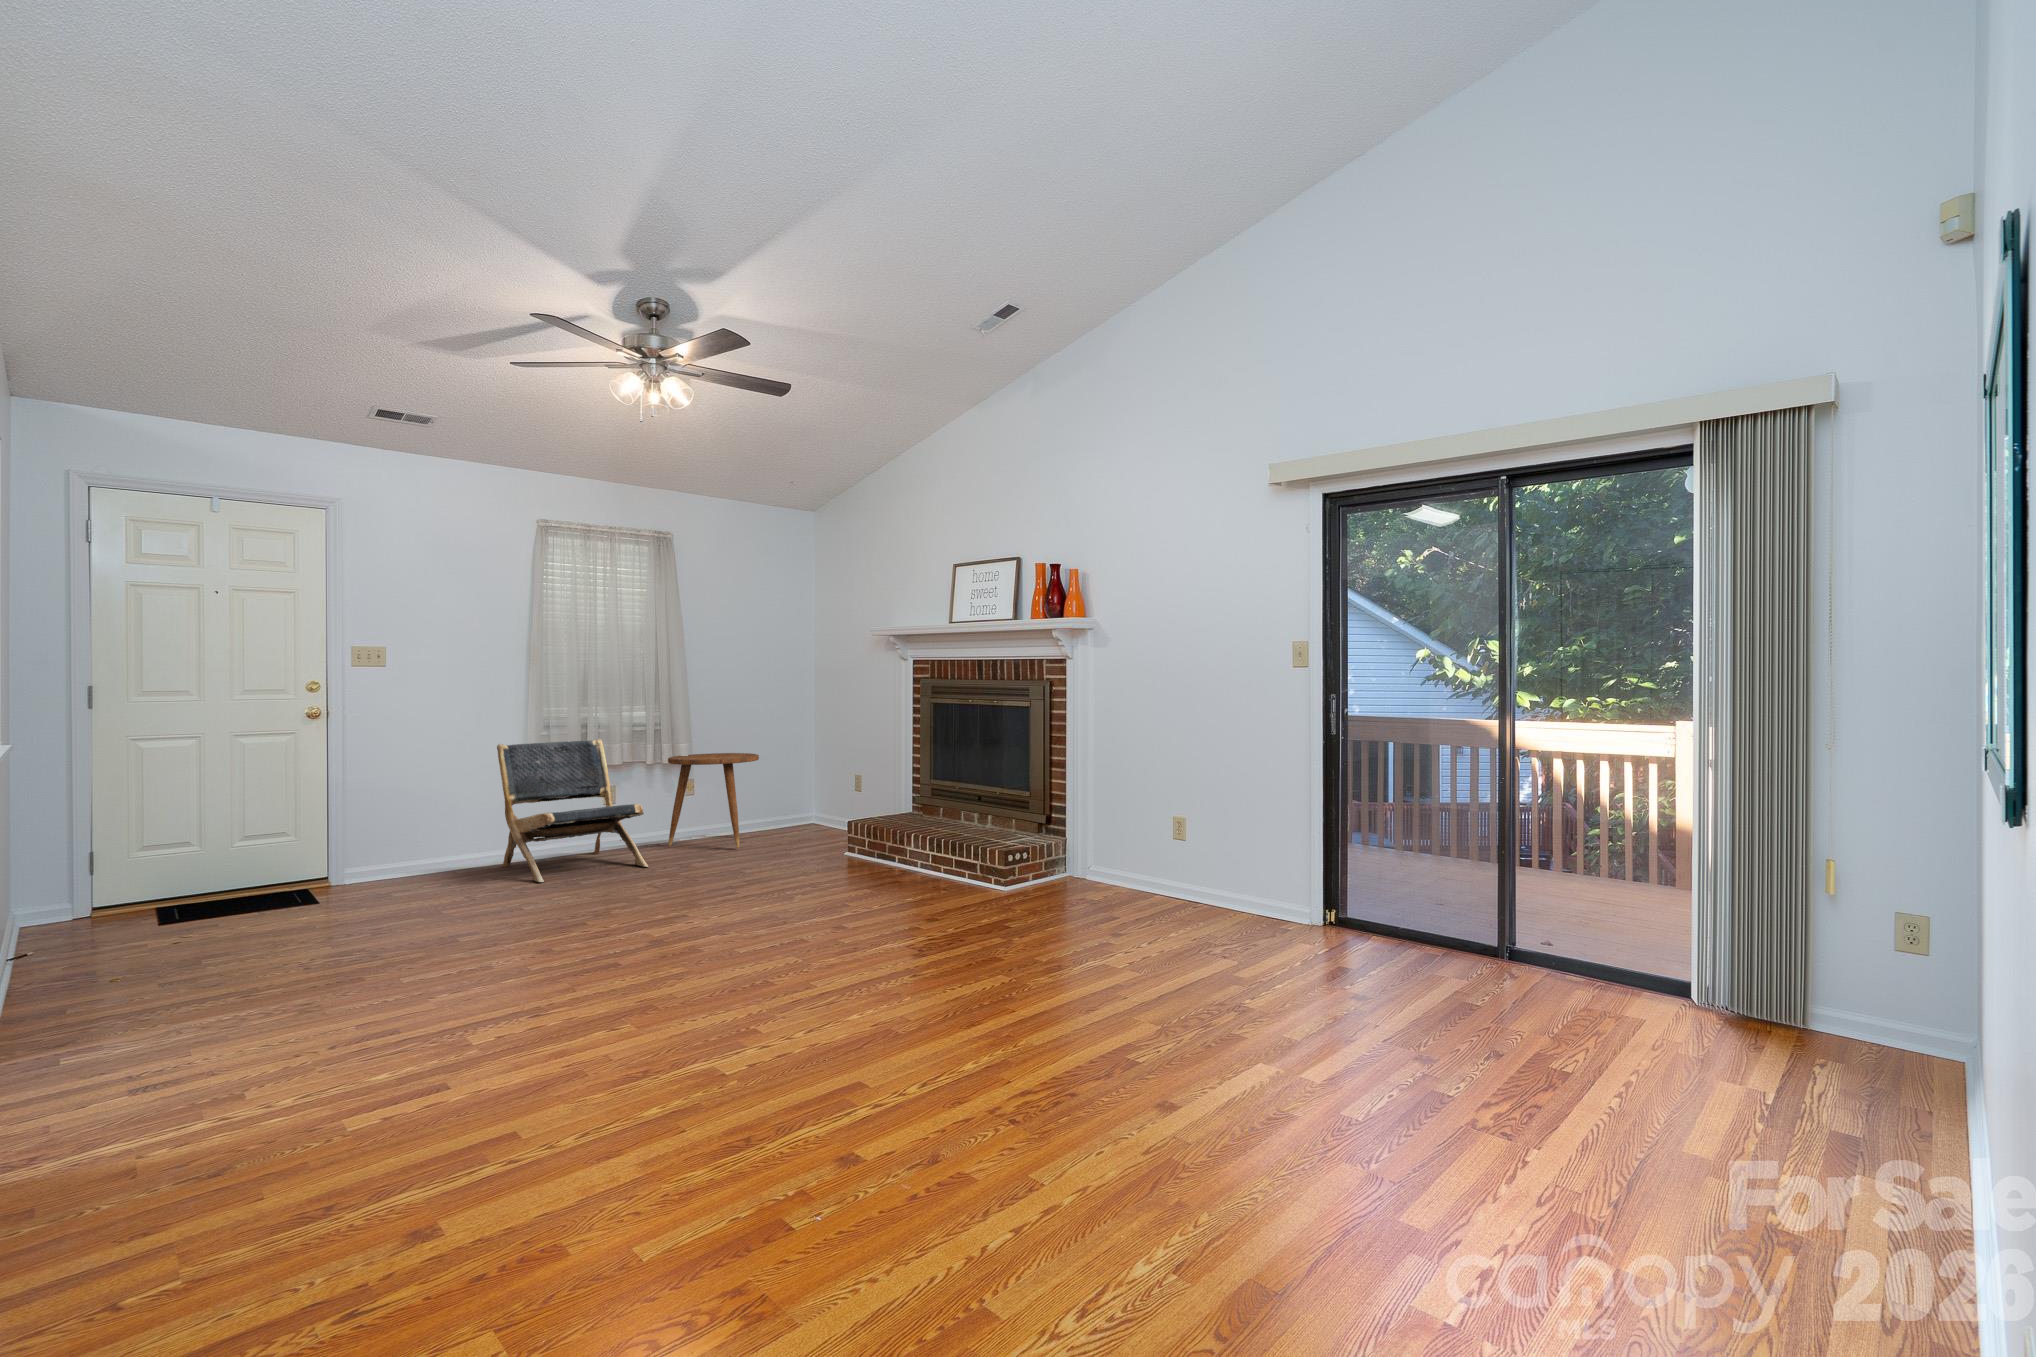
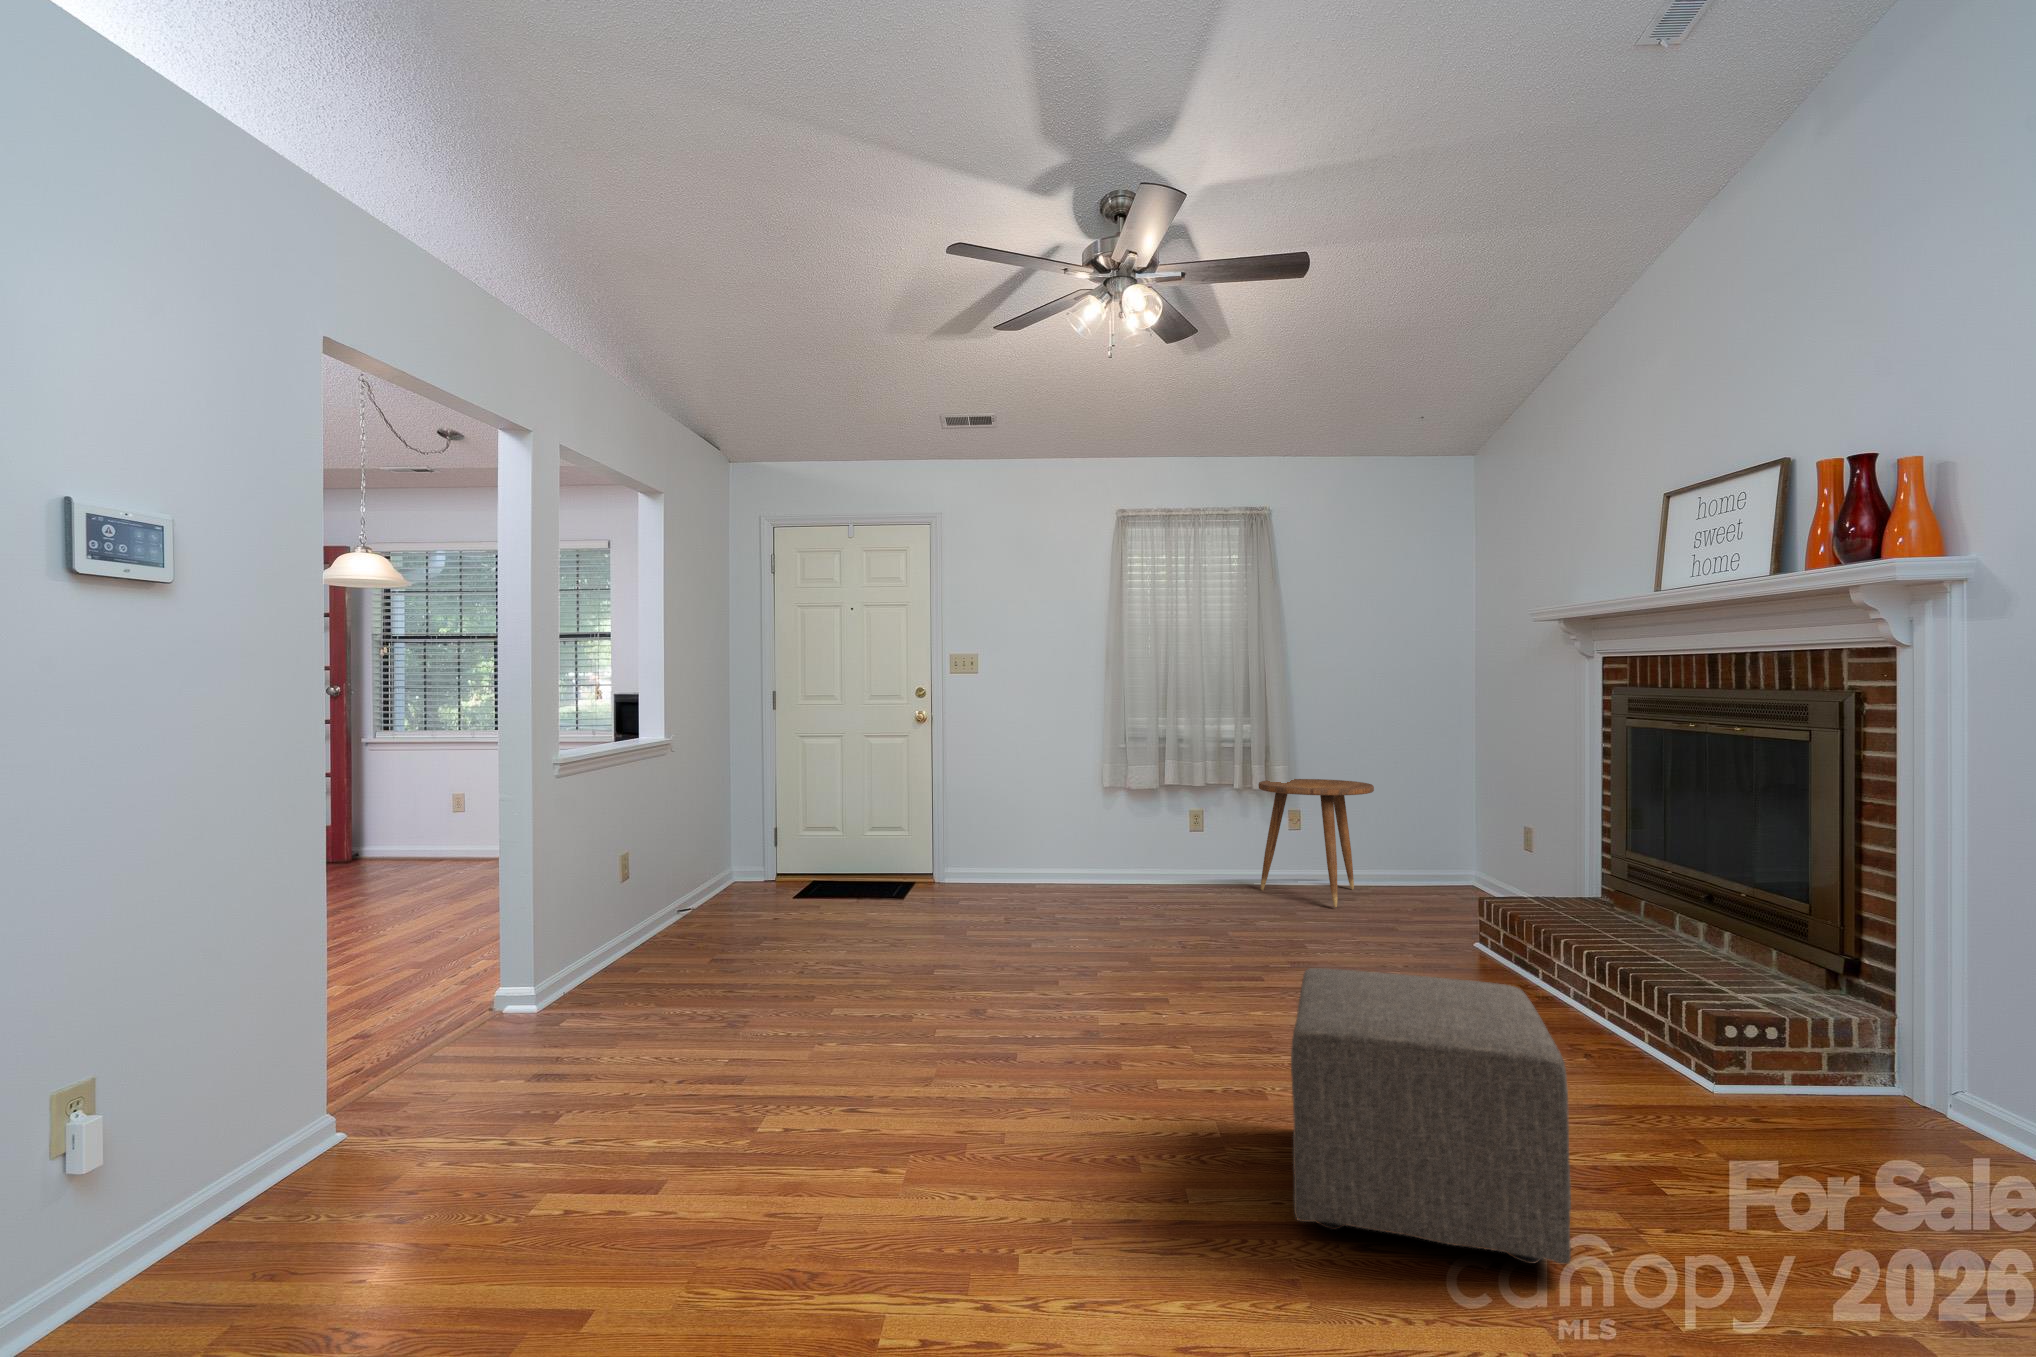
lounge chair: present [497,739,648,882] -> none [1076,754,1209,915]
ottoman: none [841,839,997,972] -> present [1291,968,1571,1264]

